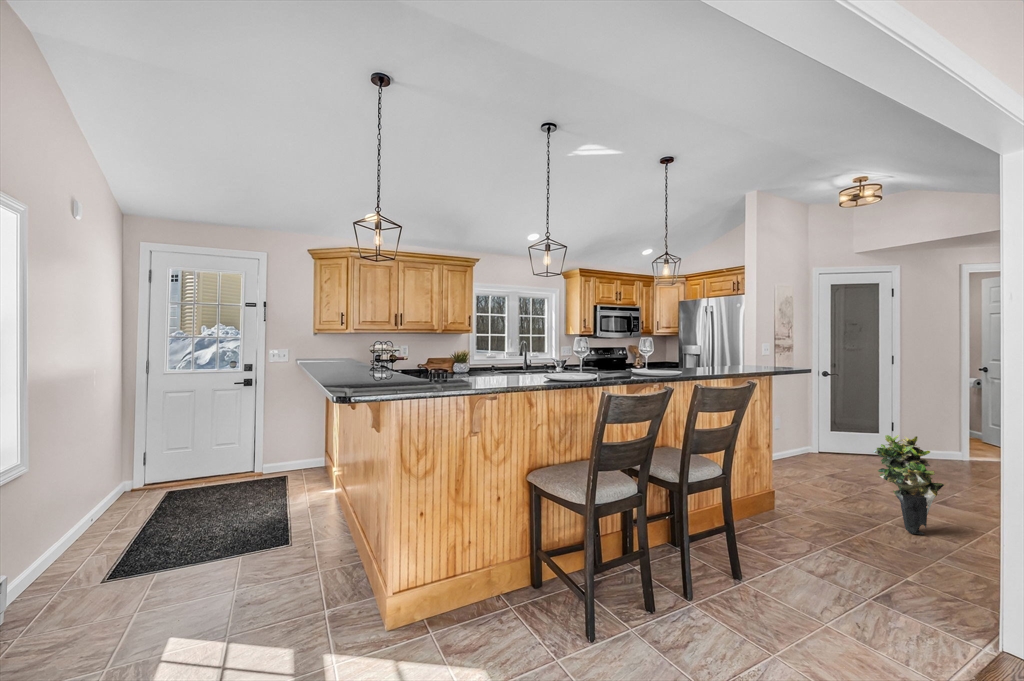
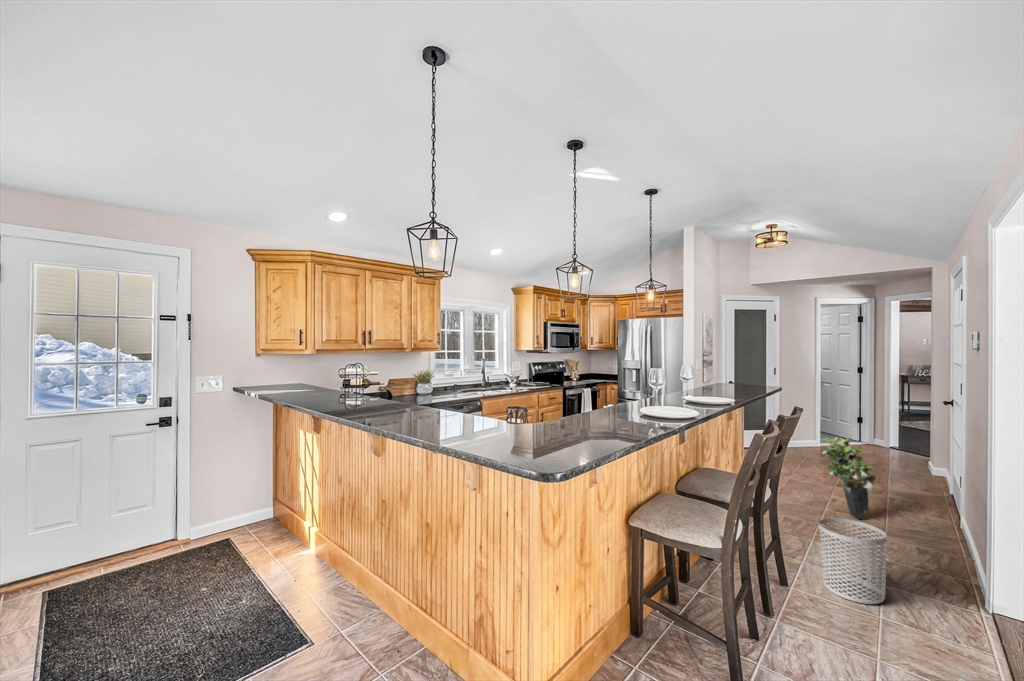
waste bin: none [775,511,847,606] -> present [819,518,887,604]

